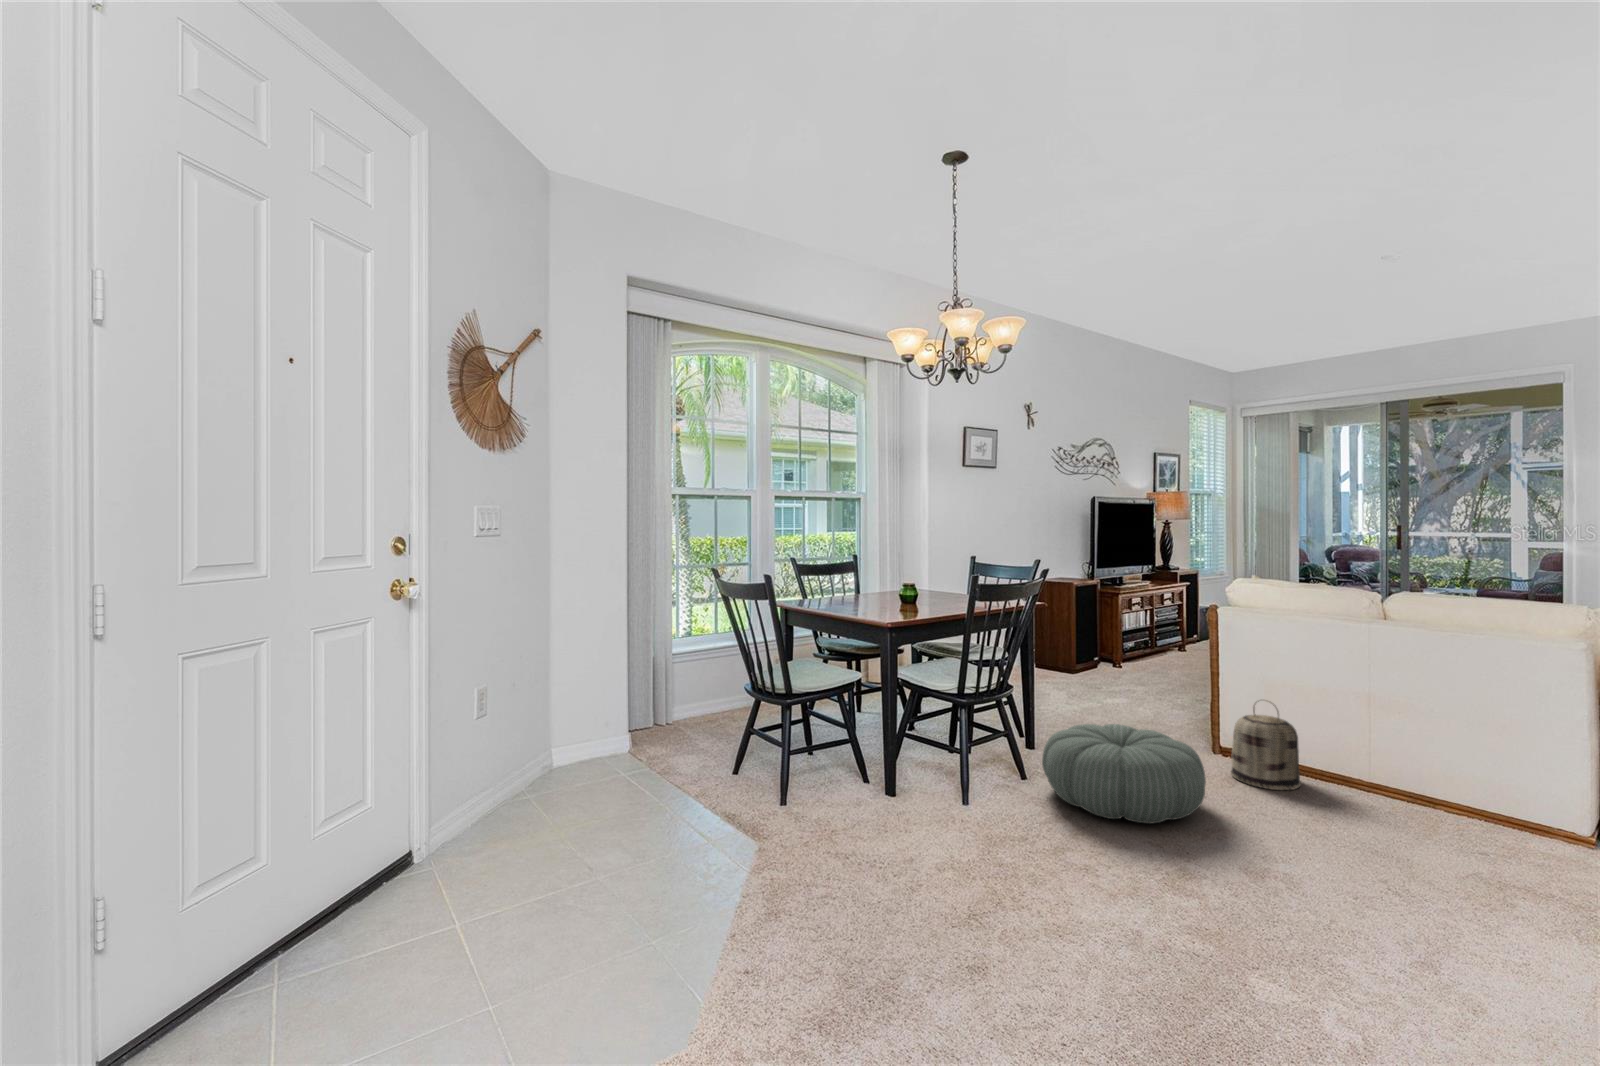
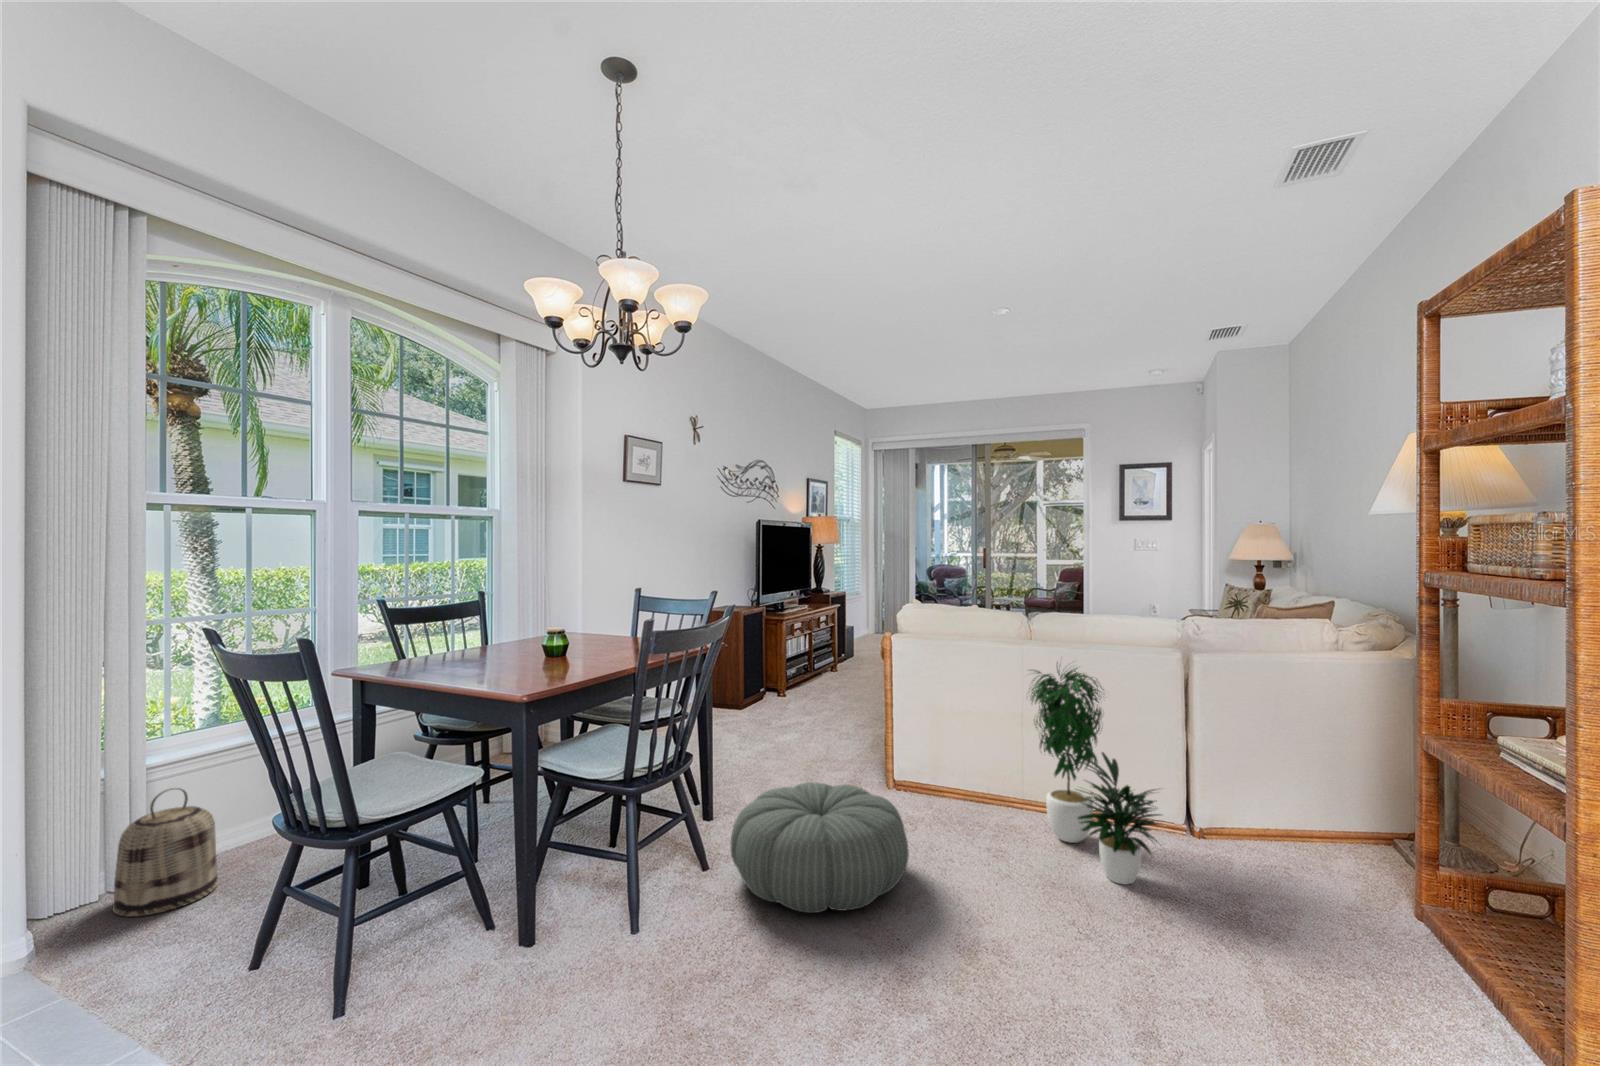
potted plant: none [1357,634,1514,864] -> present [1029,666,1160,885]
basket: present [1231,705,1301,790] -> present [113,788,219,917]

